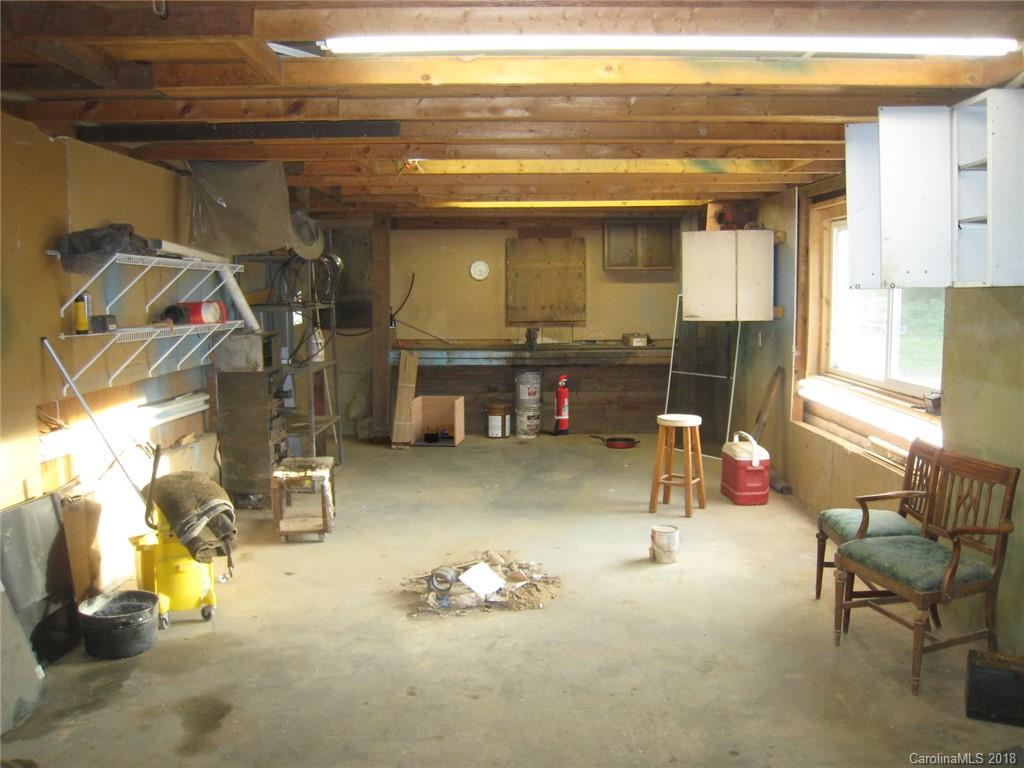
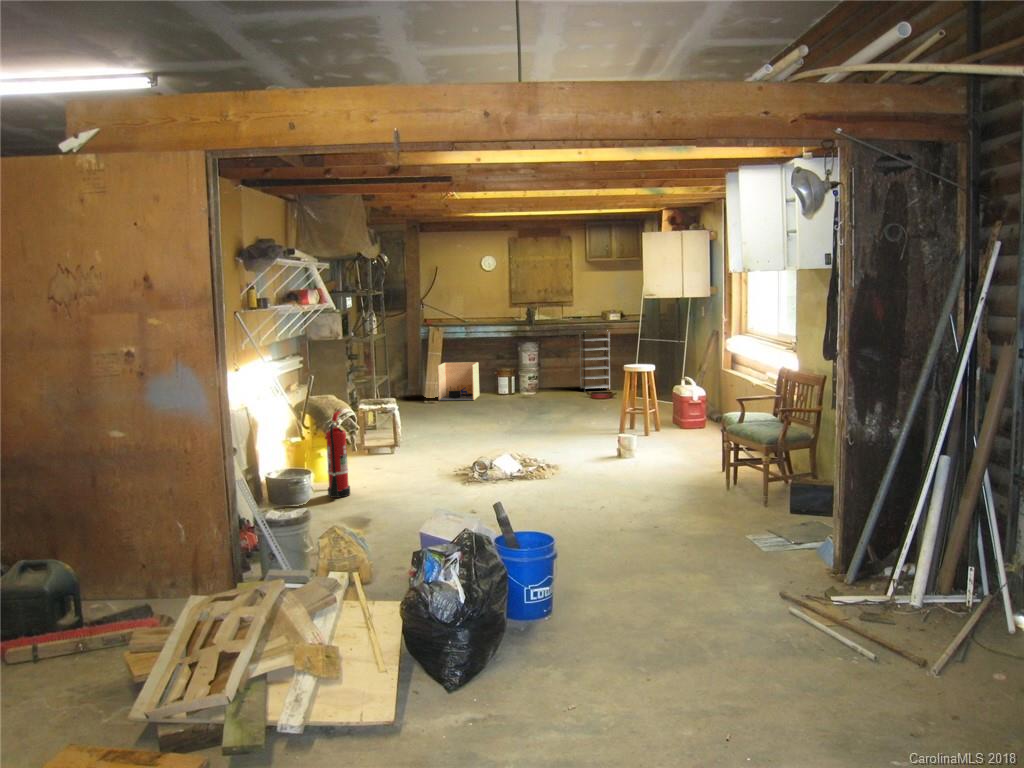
shelving unit: none [593,356,632,436] -> present [580,331,610,390]
fire extinguisher: present [553,375,569,435] -> present [325,412,350,498]

